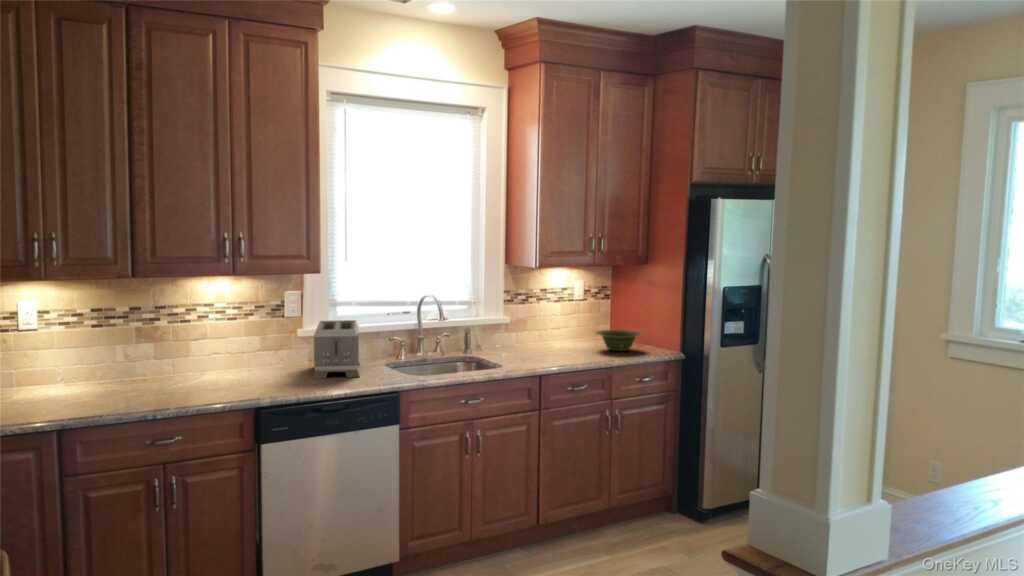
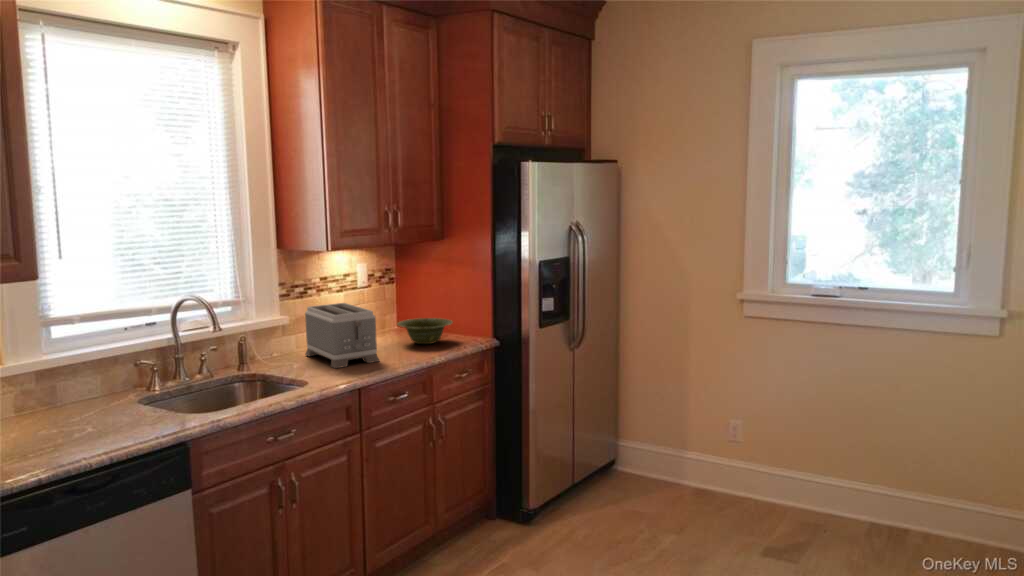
toaster: present [314,320,360,378] -> present [305,303,379,368]

